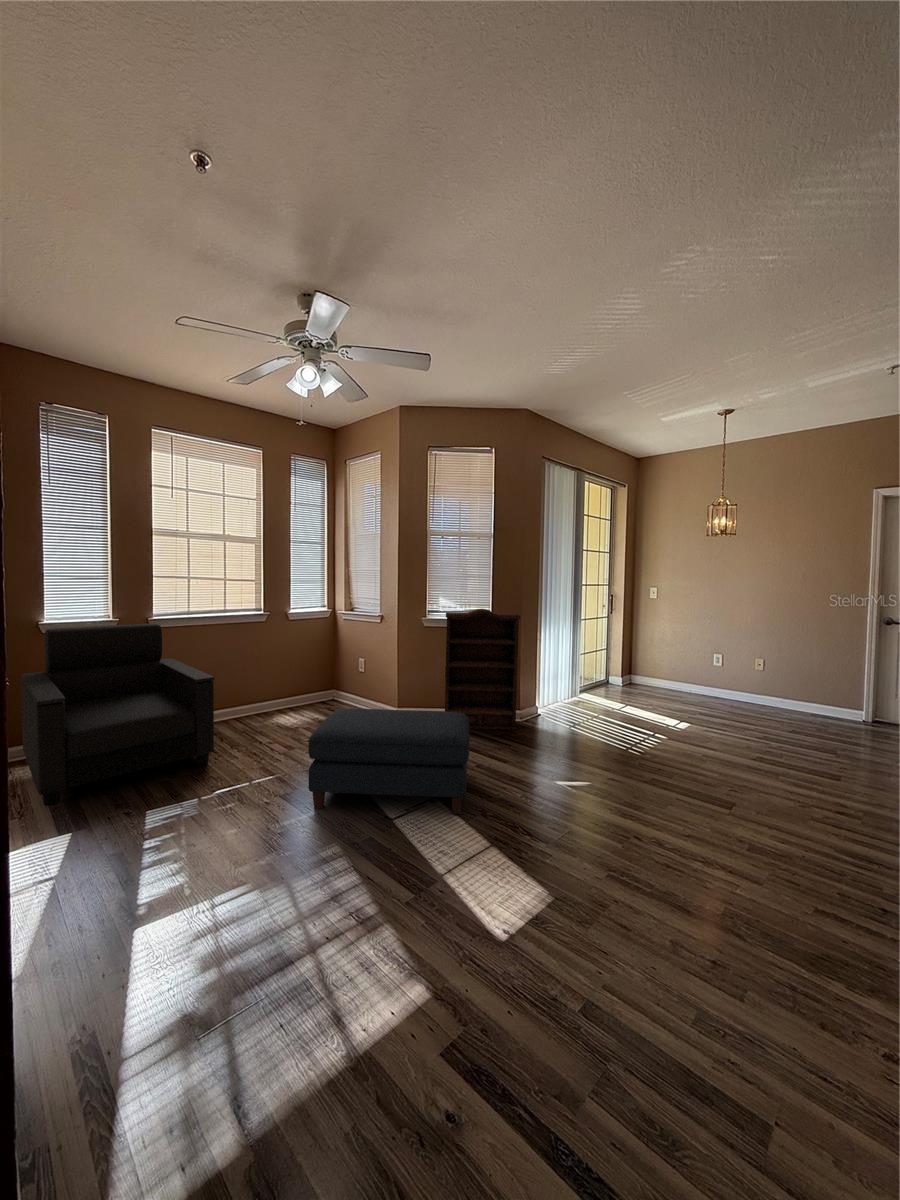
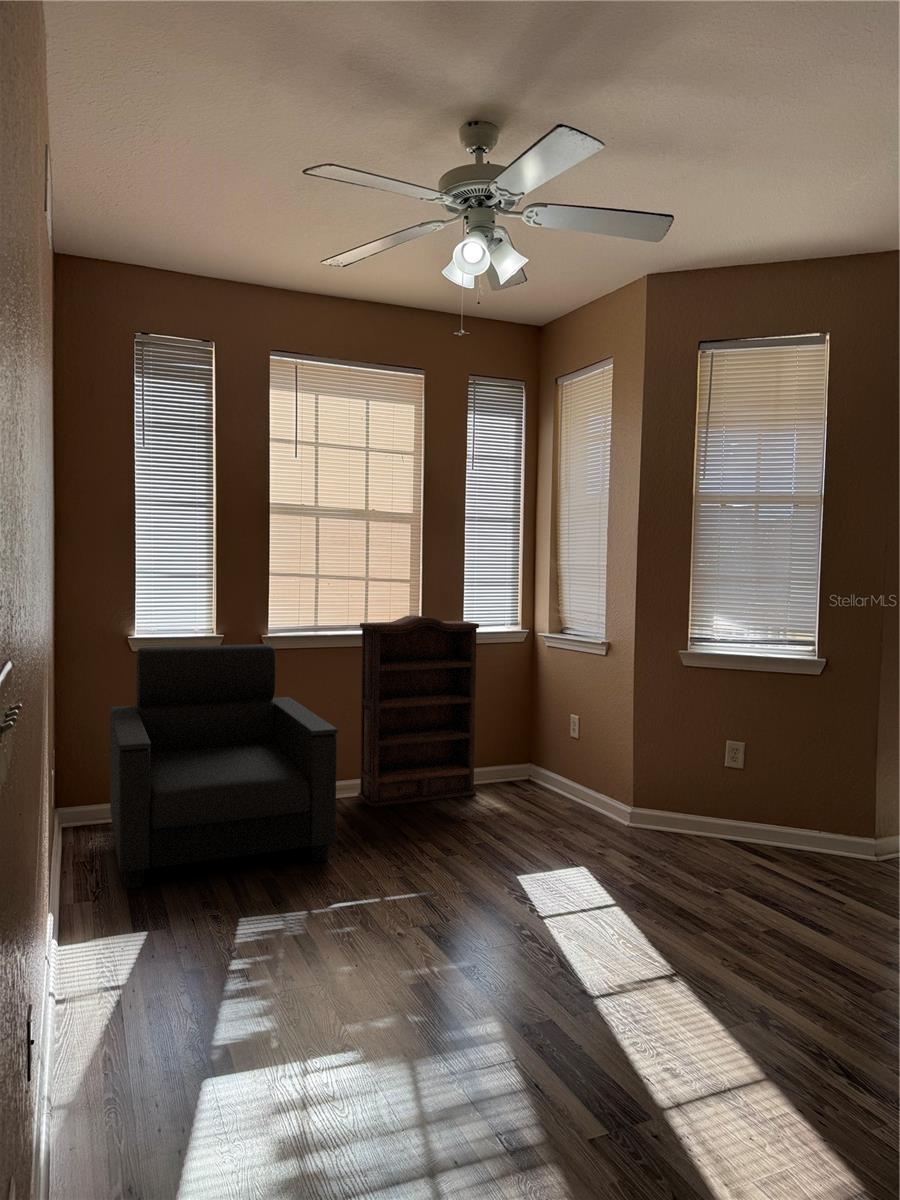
bookshelf: present [445,609,520,730] -> present [358,615,479,807]
ottoman: present [308,709,470,814] -> none [460,798,748,1012]

